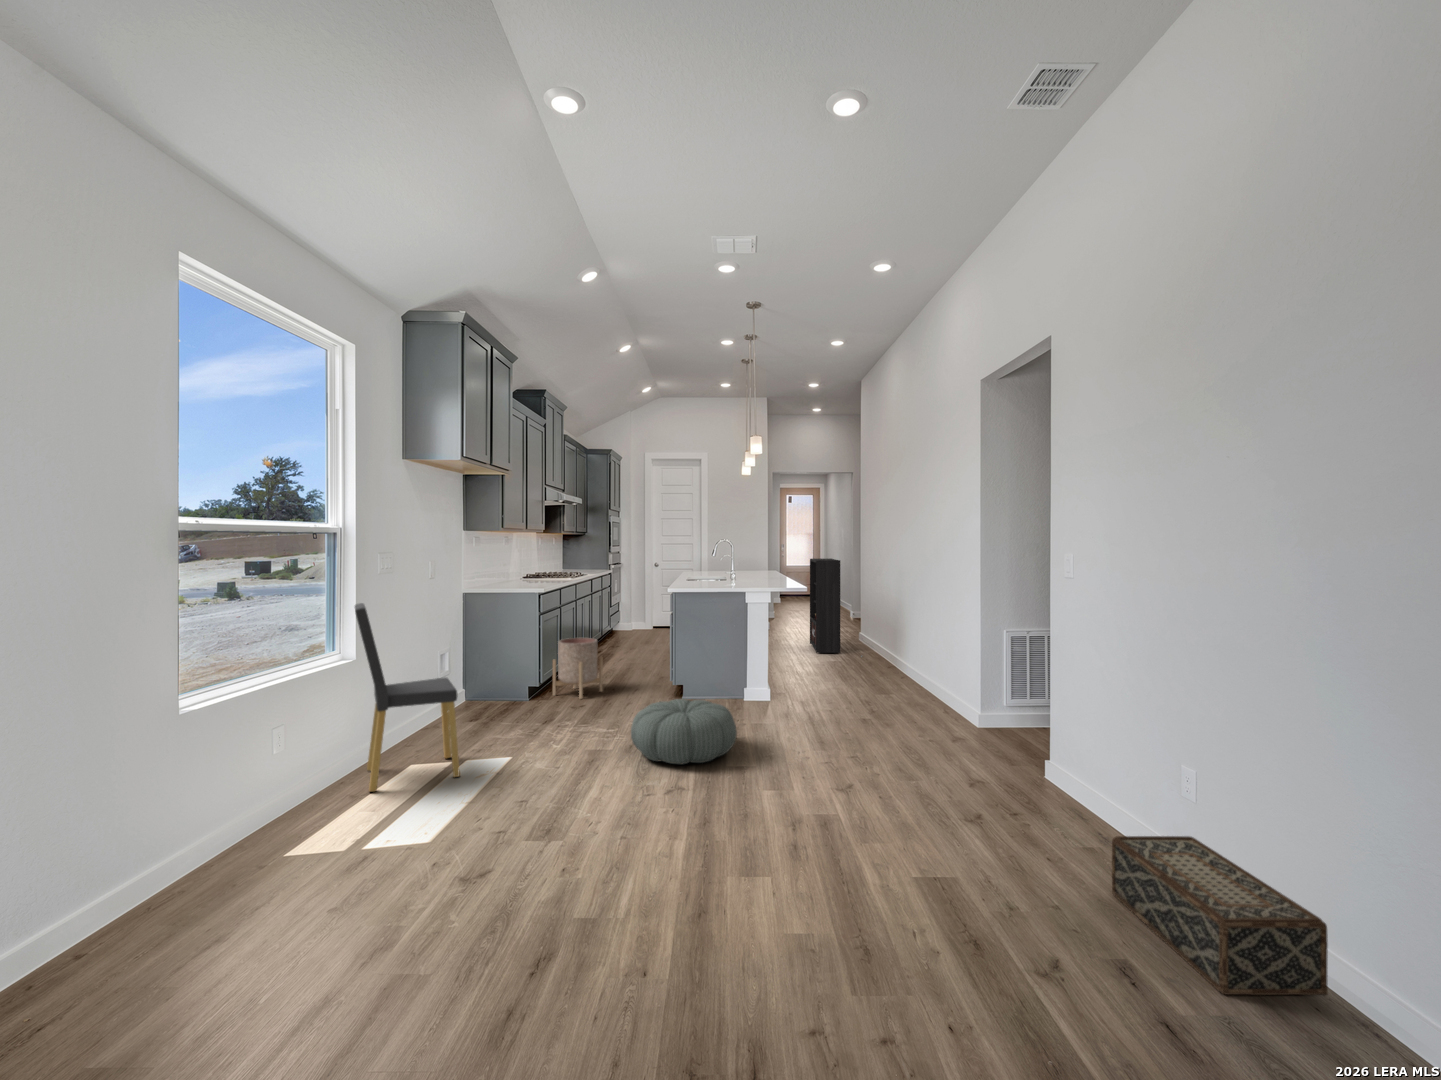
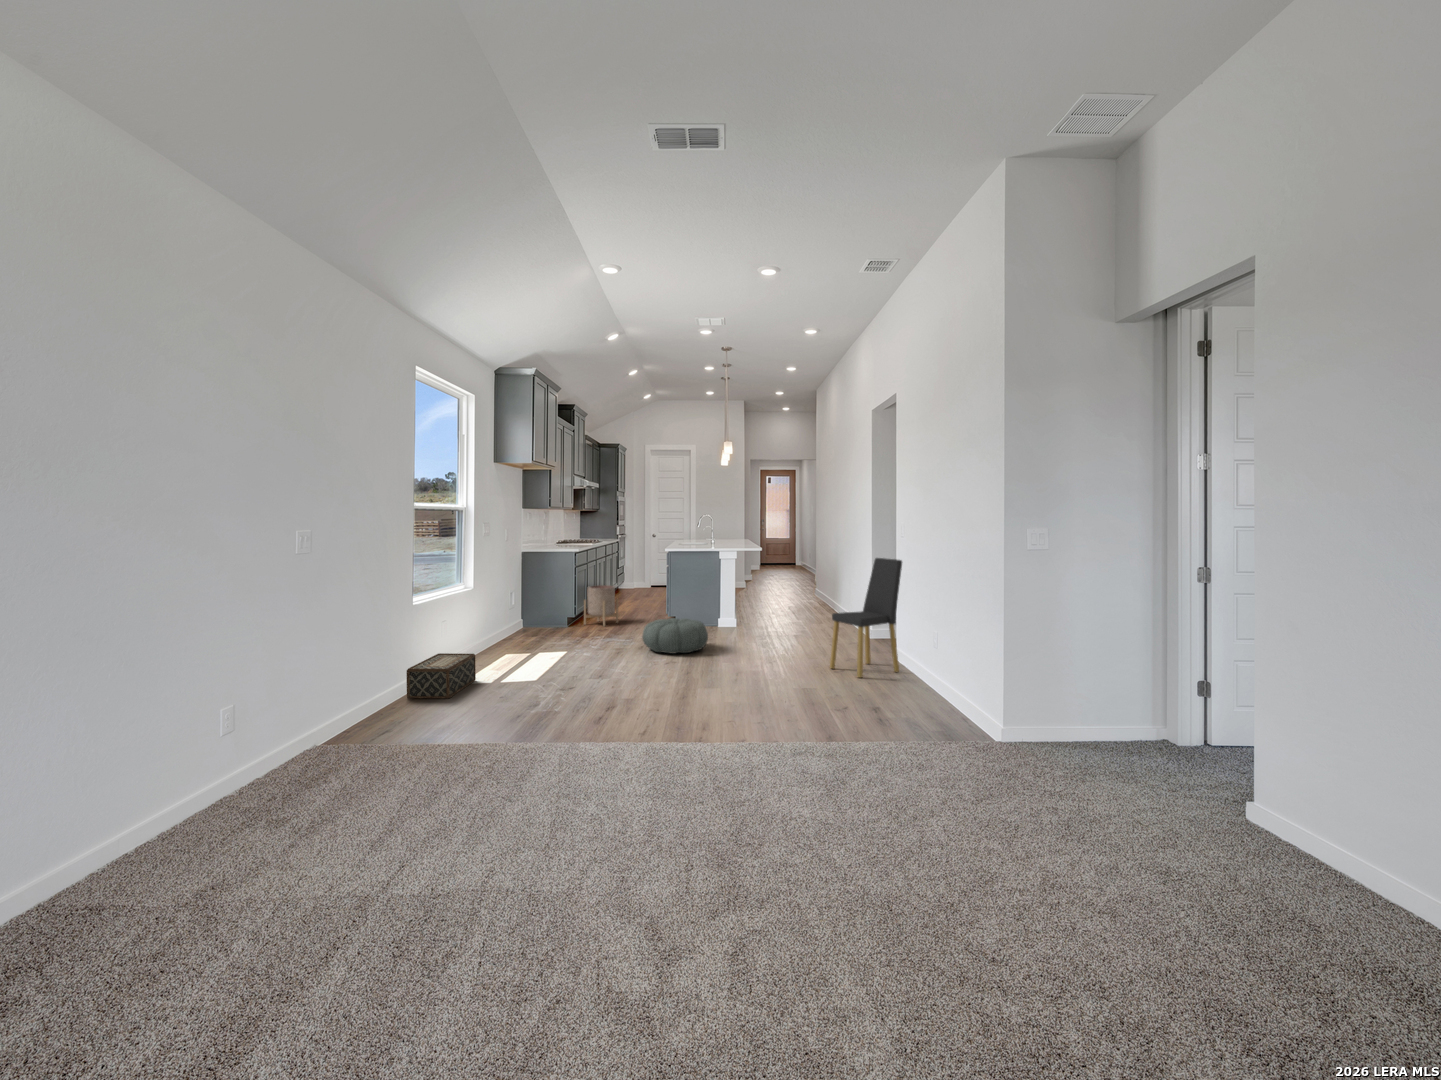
bookcase: present [810,559,862,657] -> none [774,532,811,606]
dining chair: present [355,603,460,792] -> present [830,558,902,678]
woven basket: present [1112,836,1328,995] -> present [406,653,476,699]

